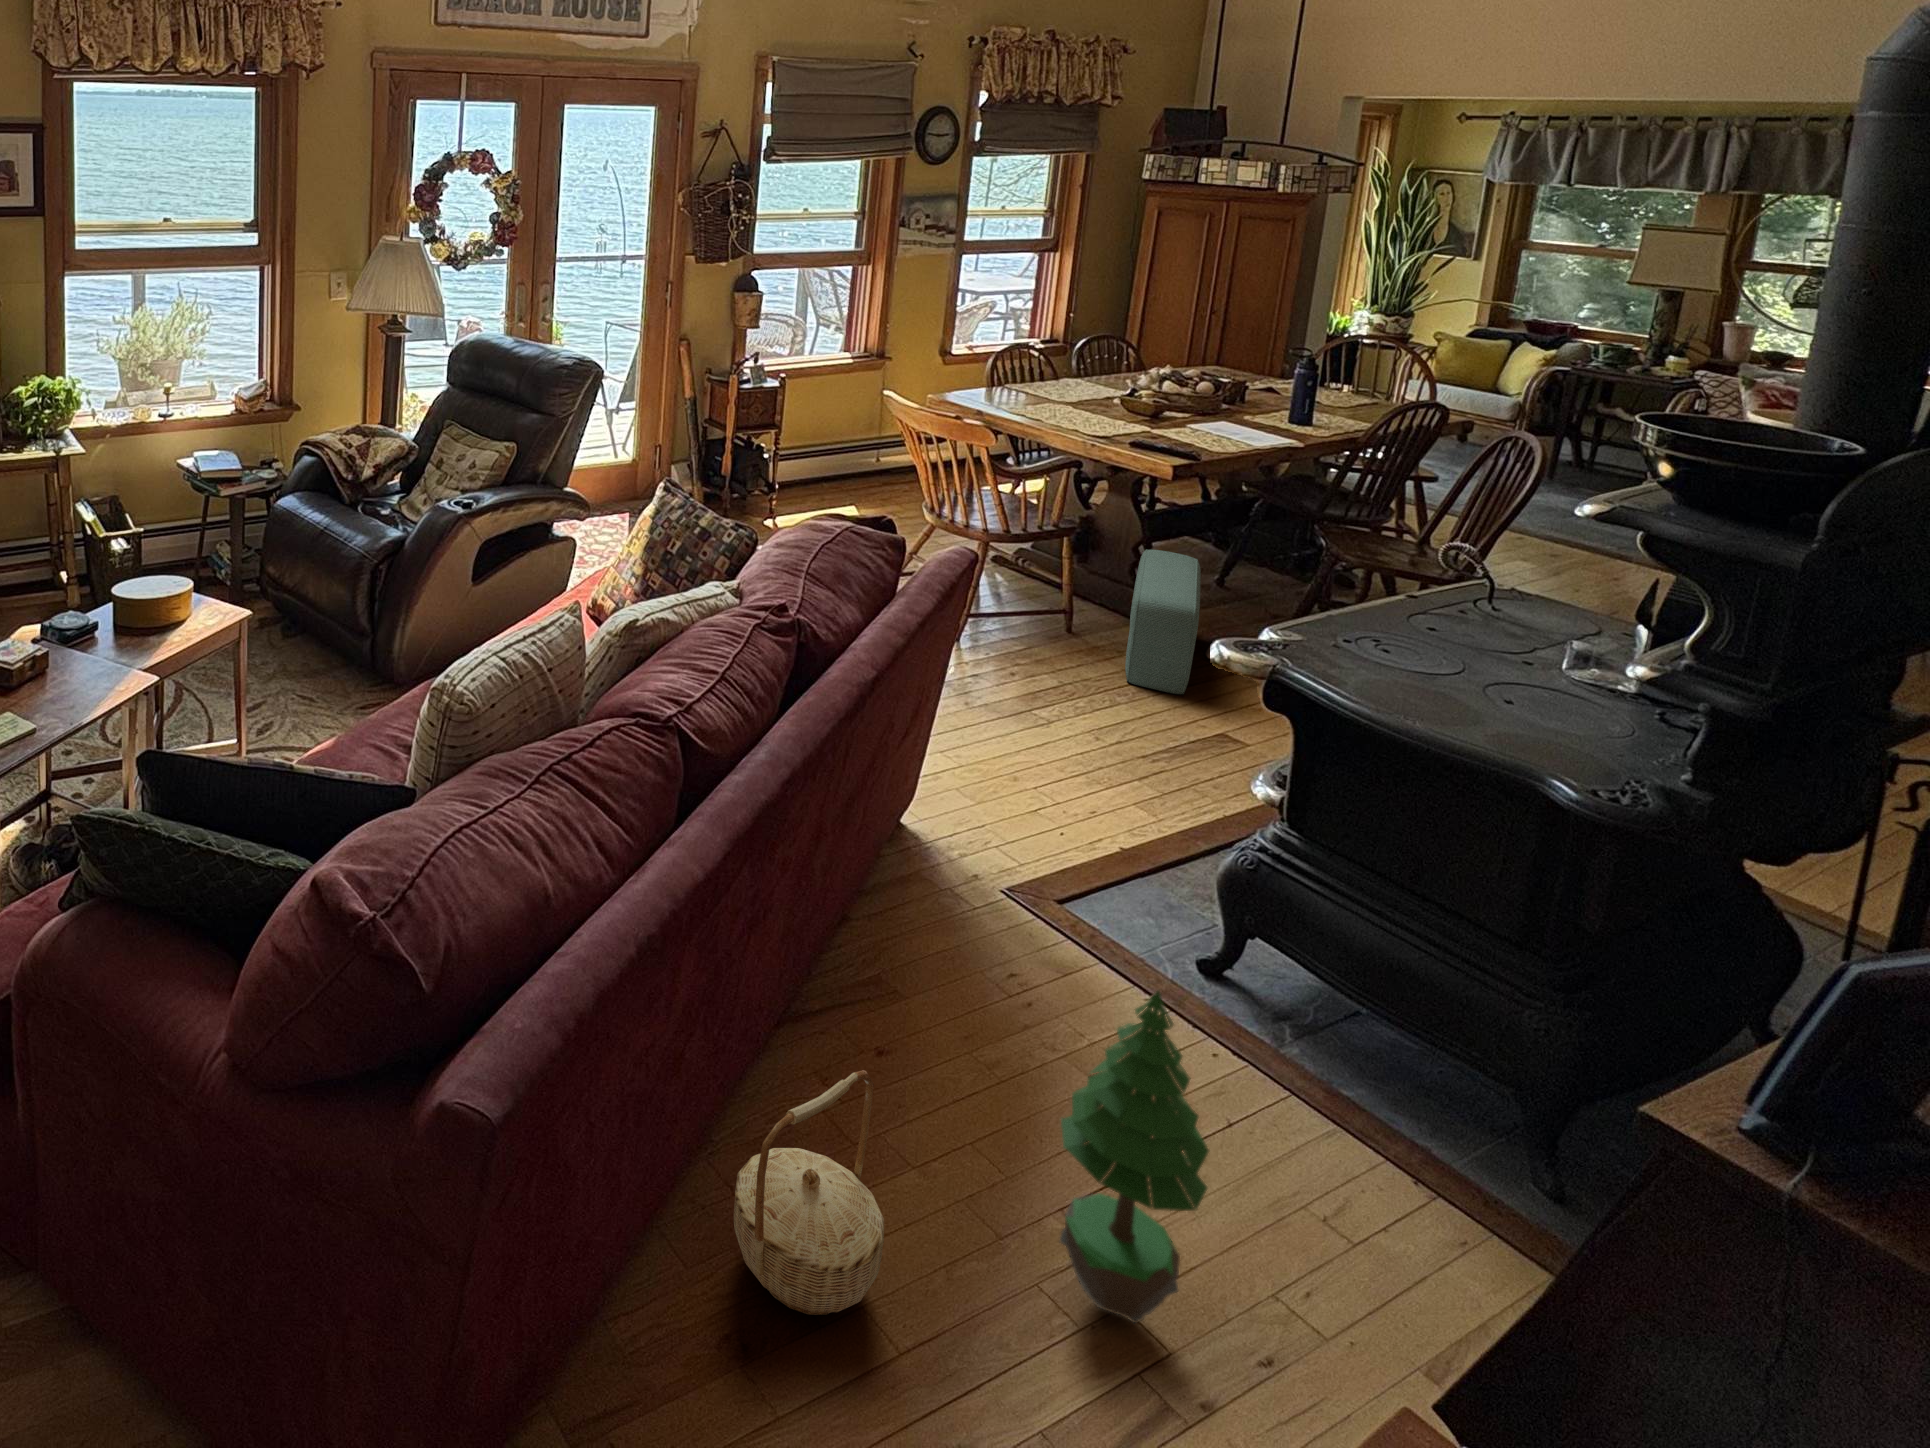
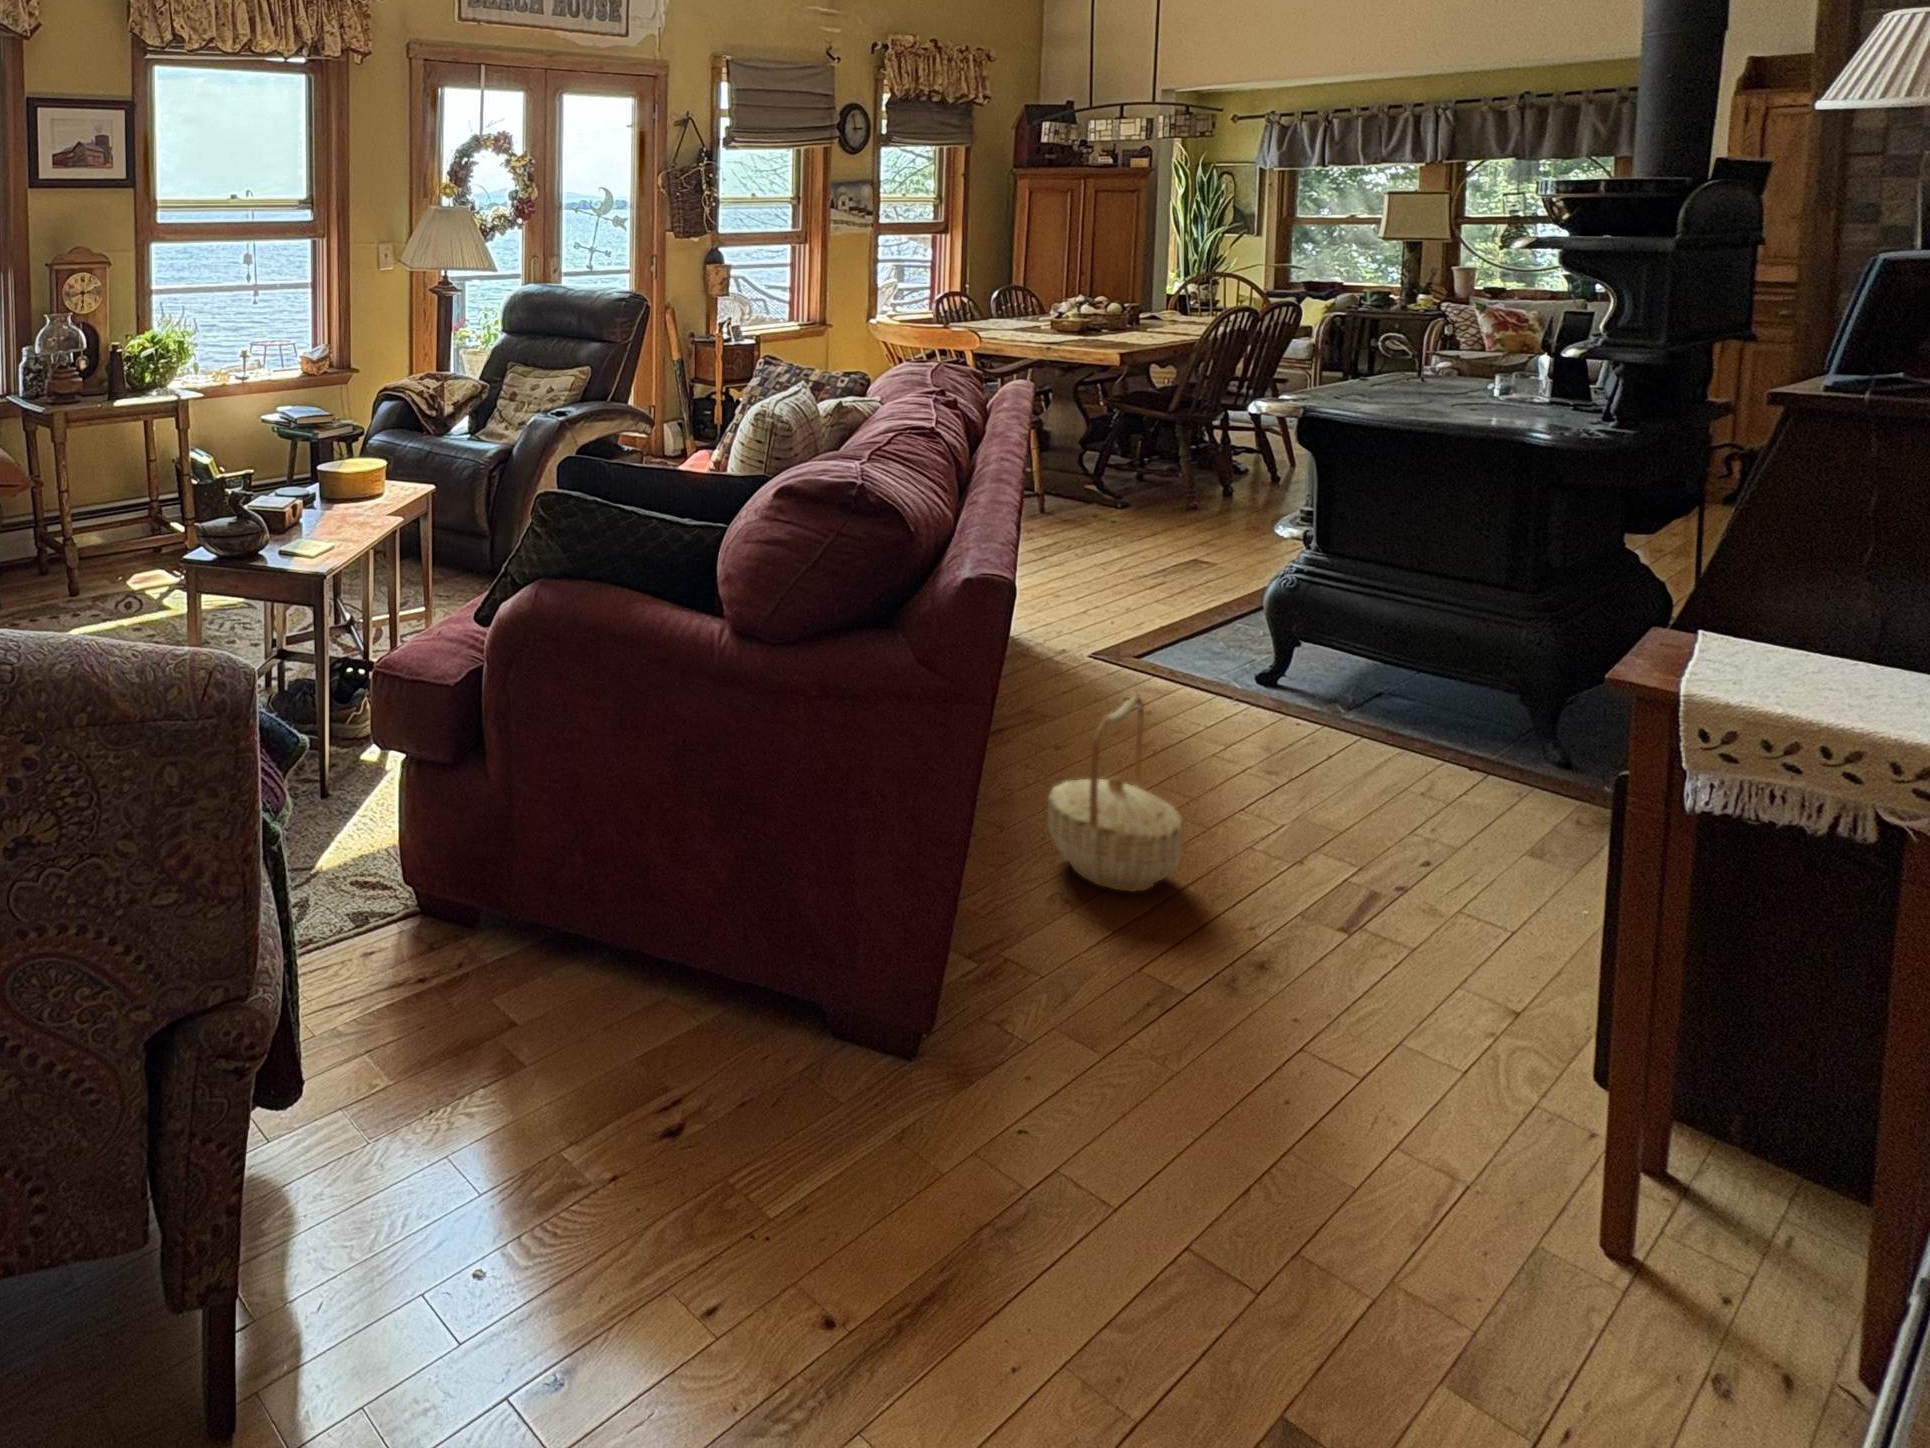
pouf: present [1125,549,1201,694] -> none [1099,433,1169,538]
potted tree: present [1060,991,1209,1323] -> none [1291,580,1421,863]

